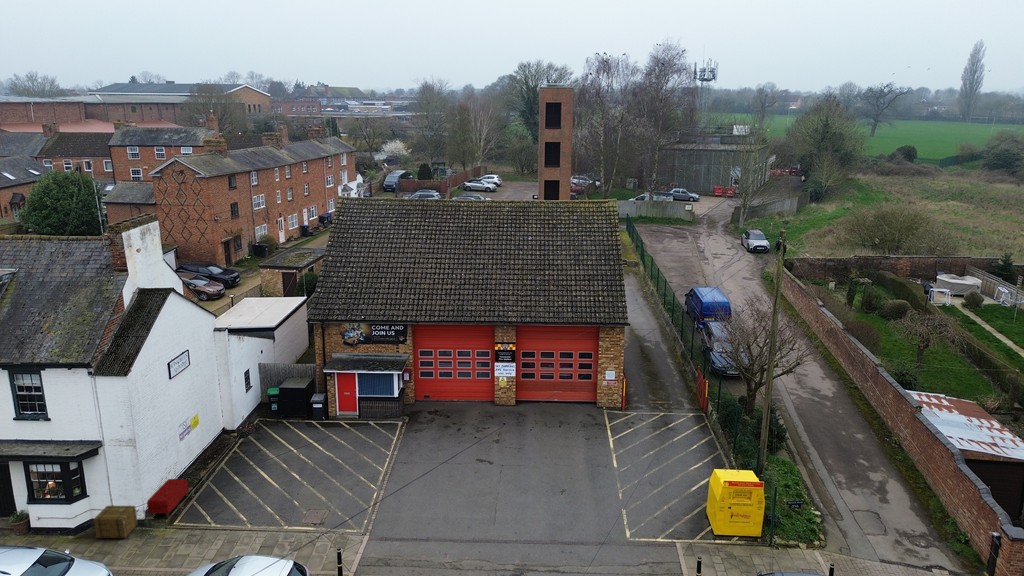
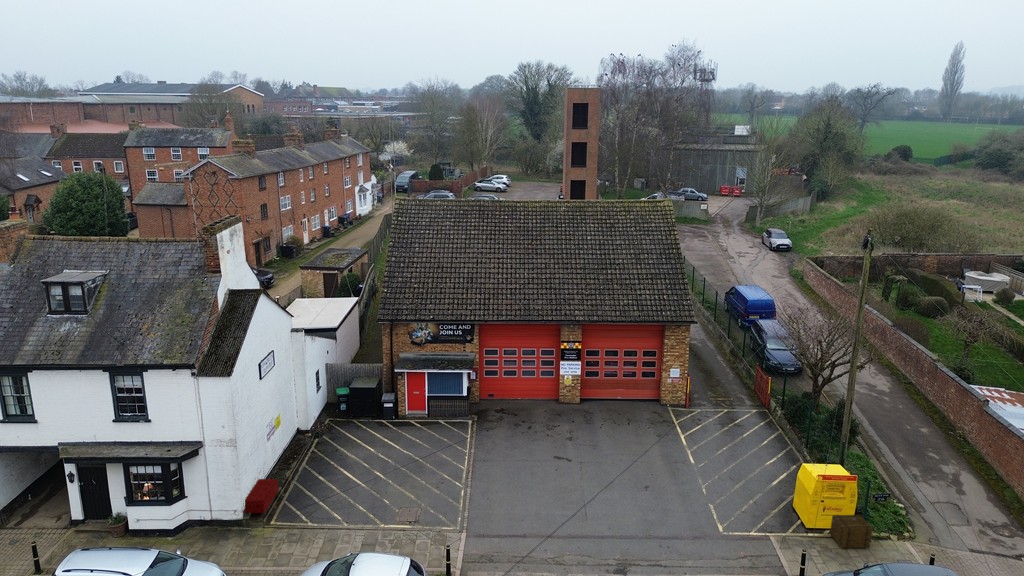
cardboard box: present [94,505,138,539] -> present [830,514,872,548]

